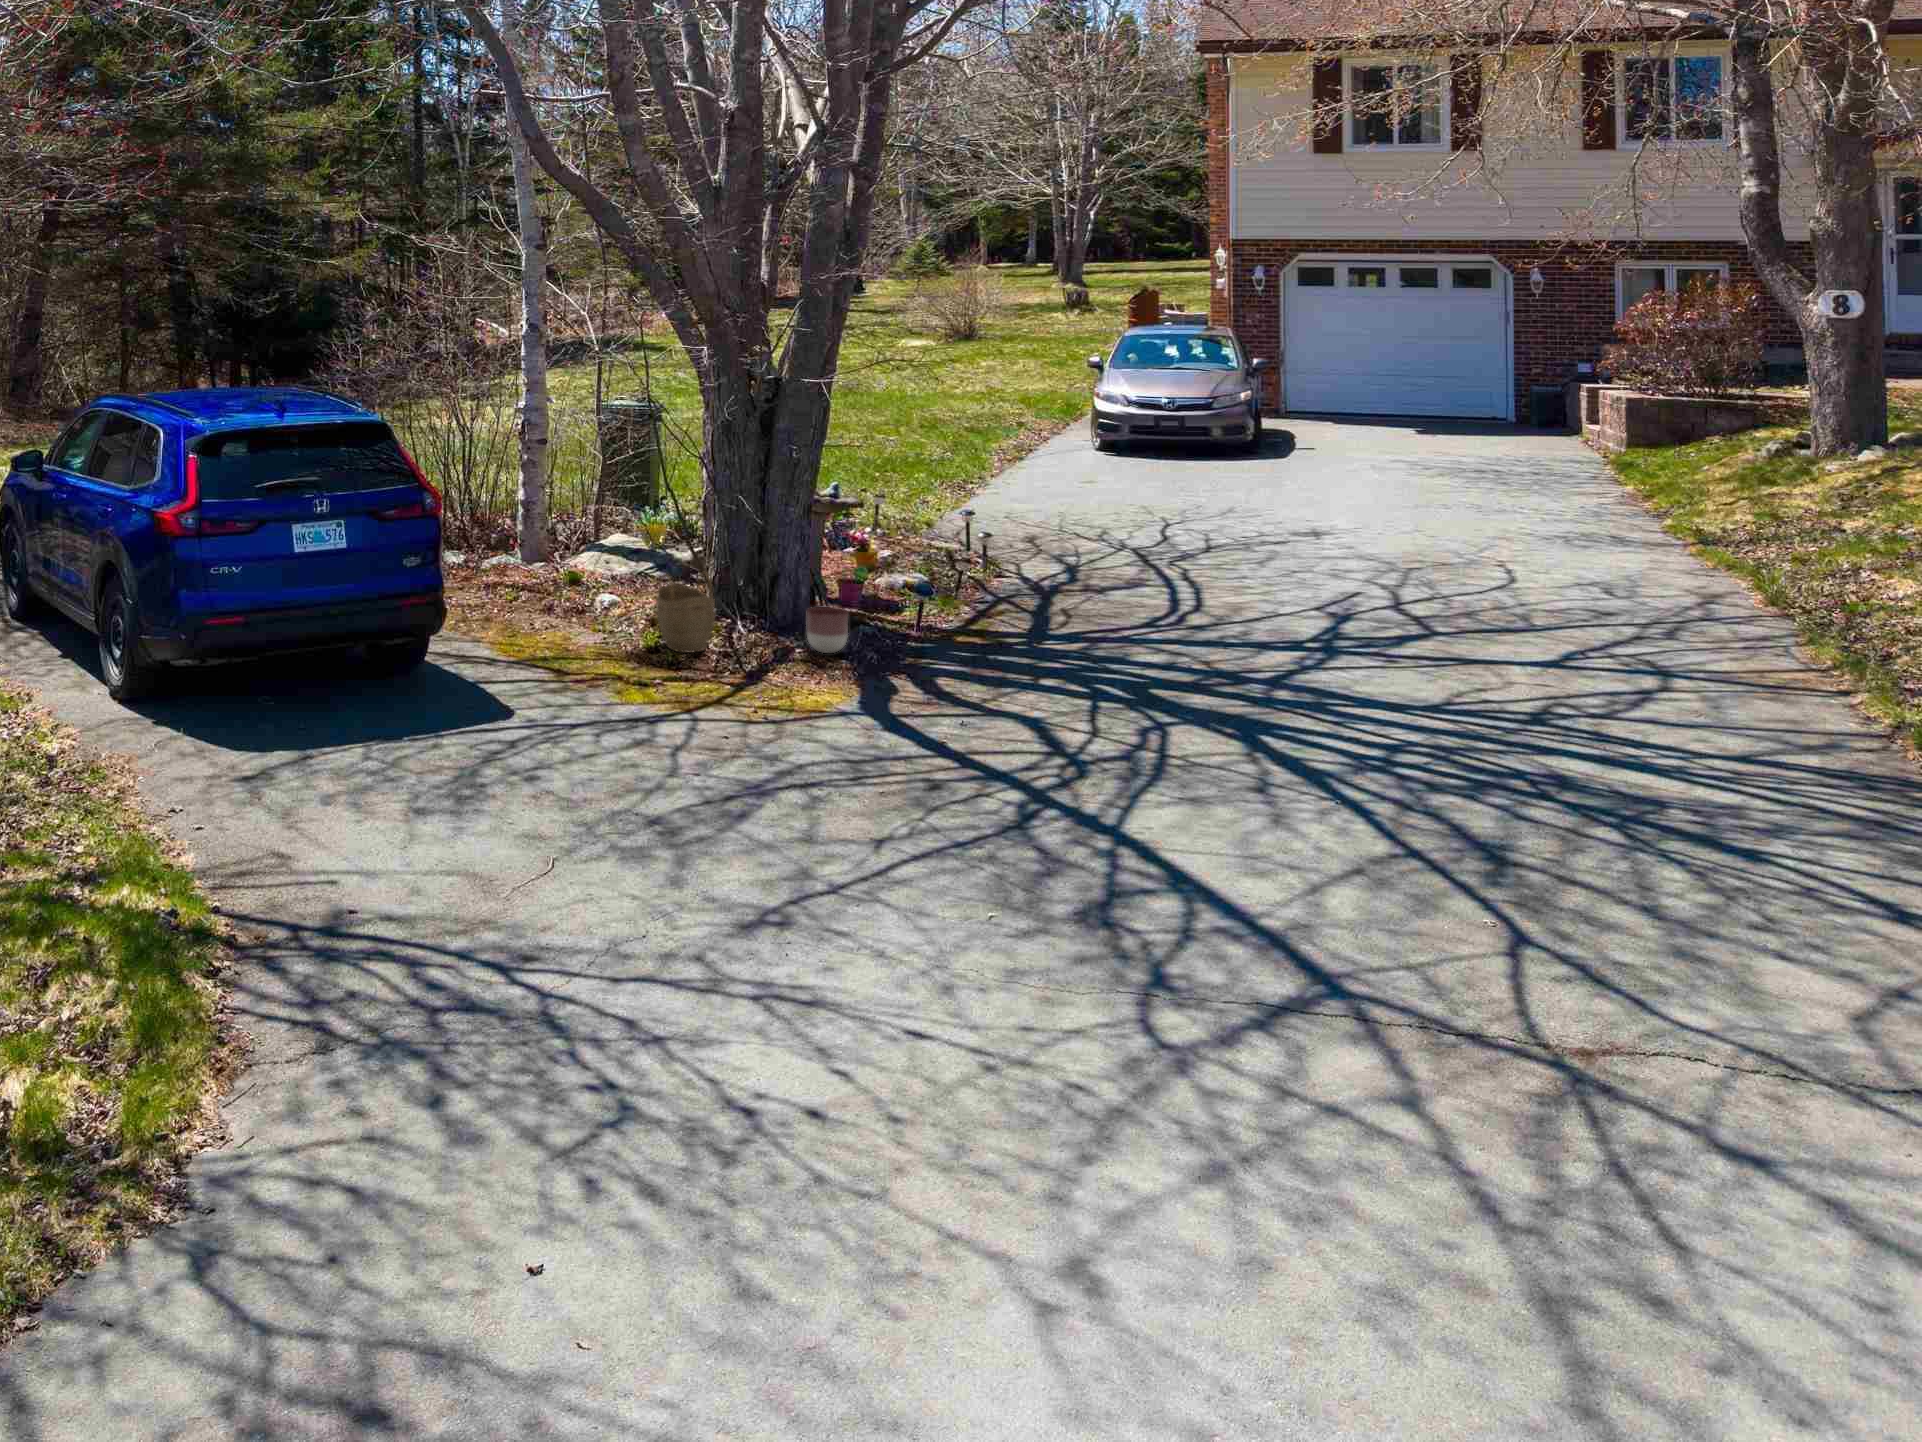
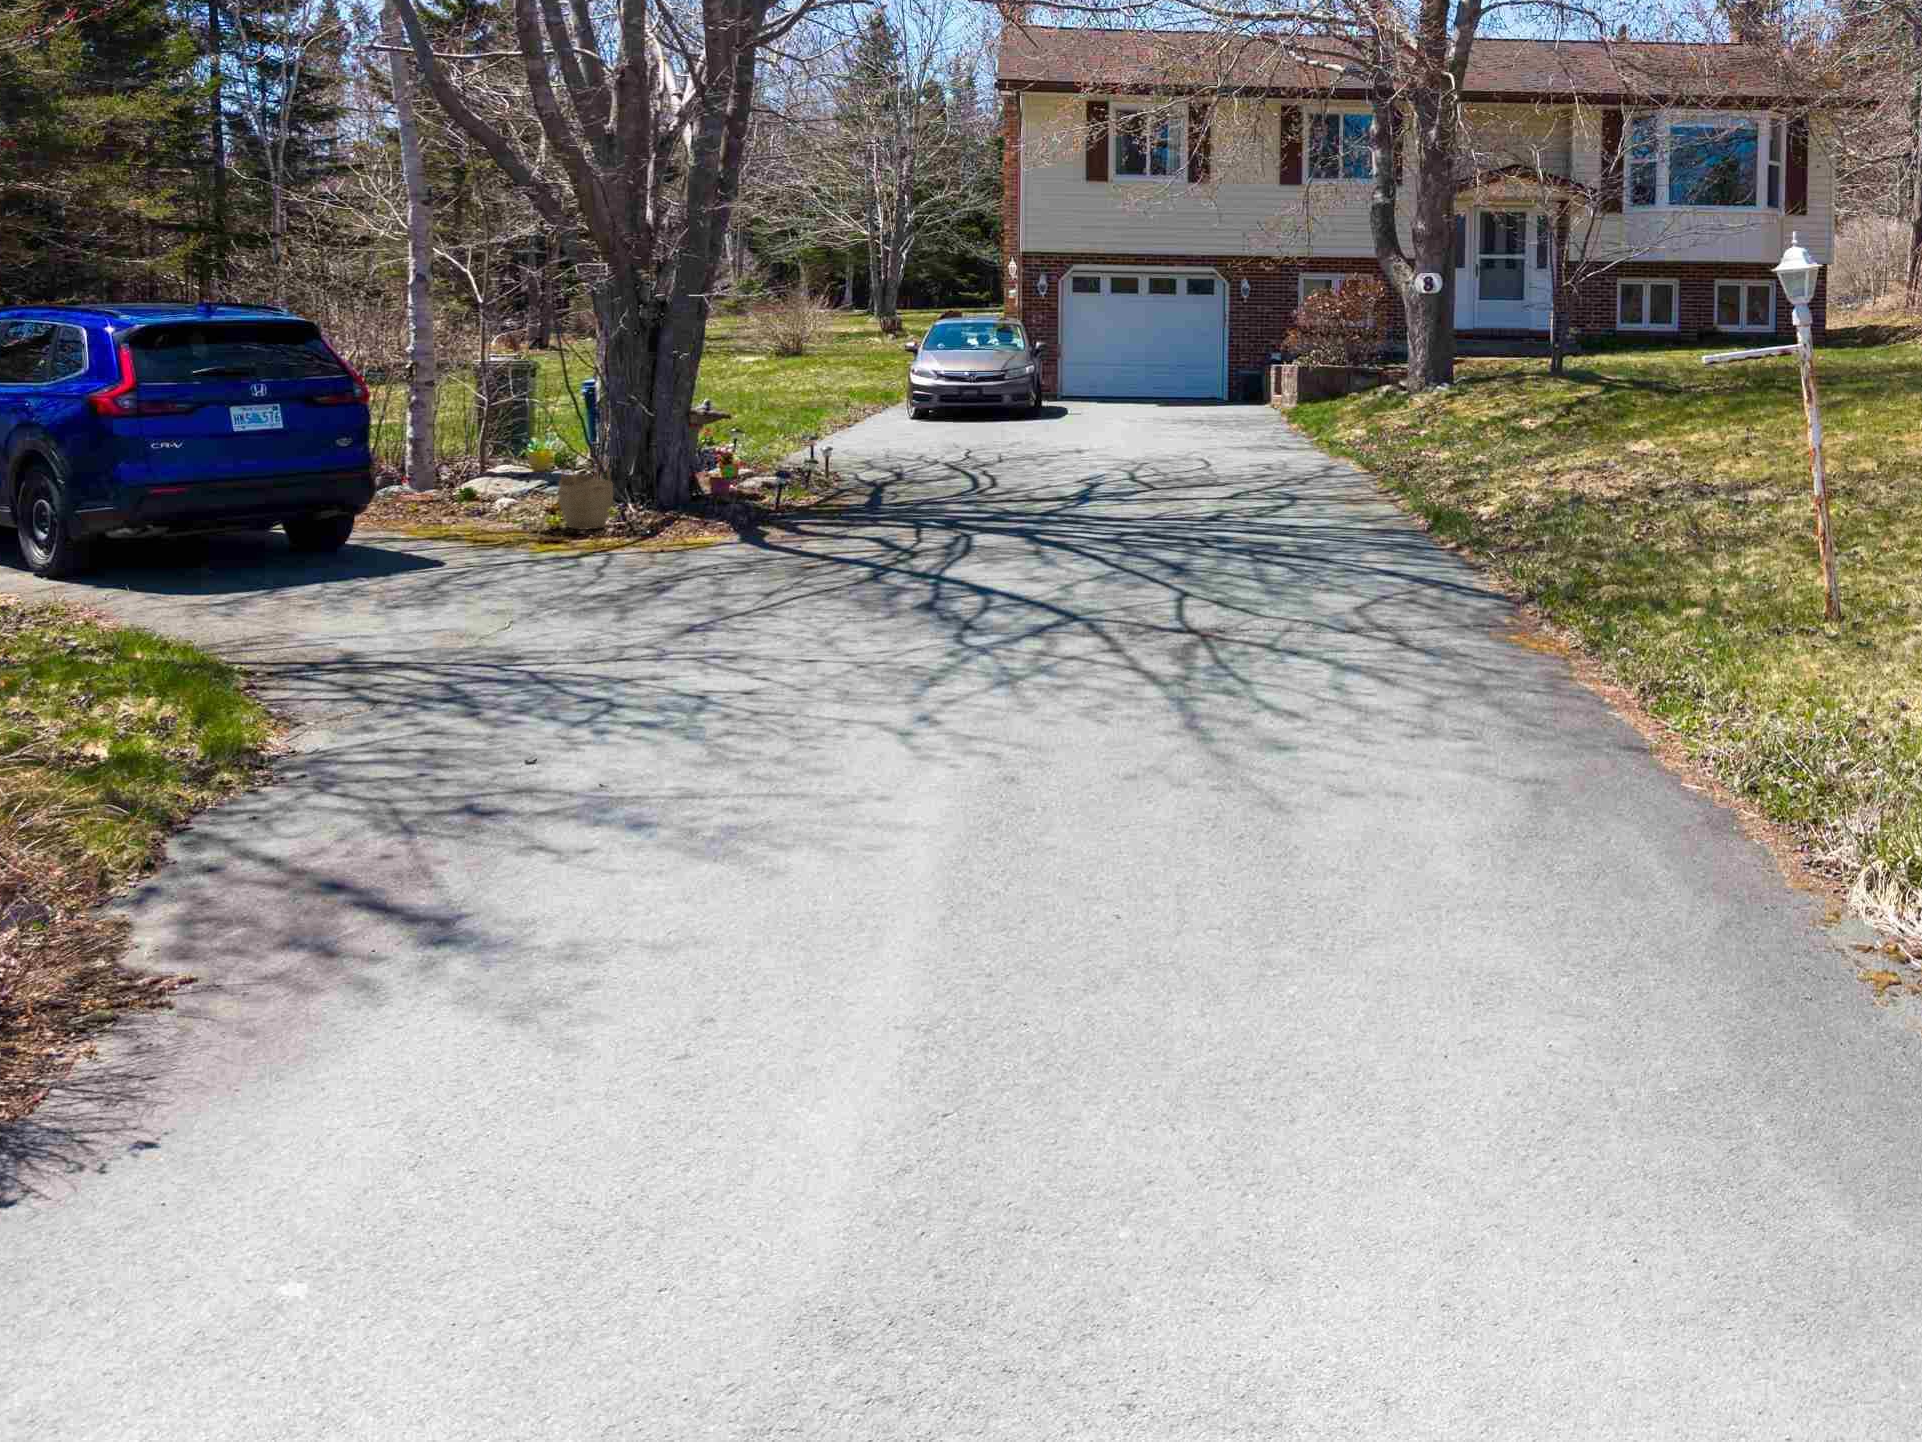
planter: present [806,607,848,653] -> none [692,485,727,522]

